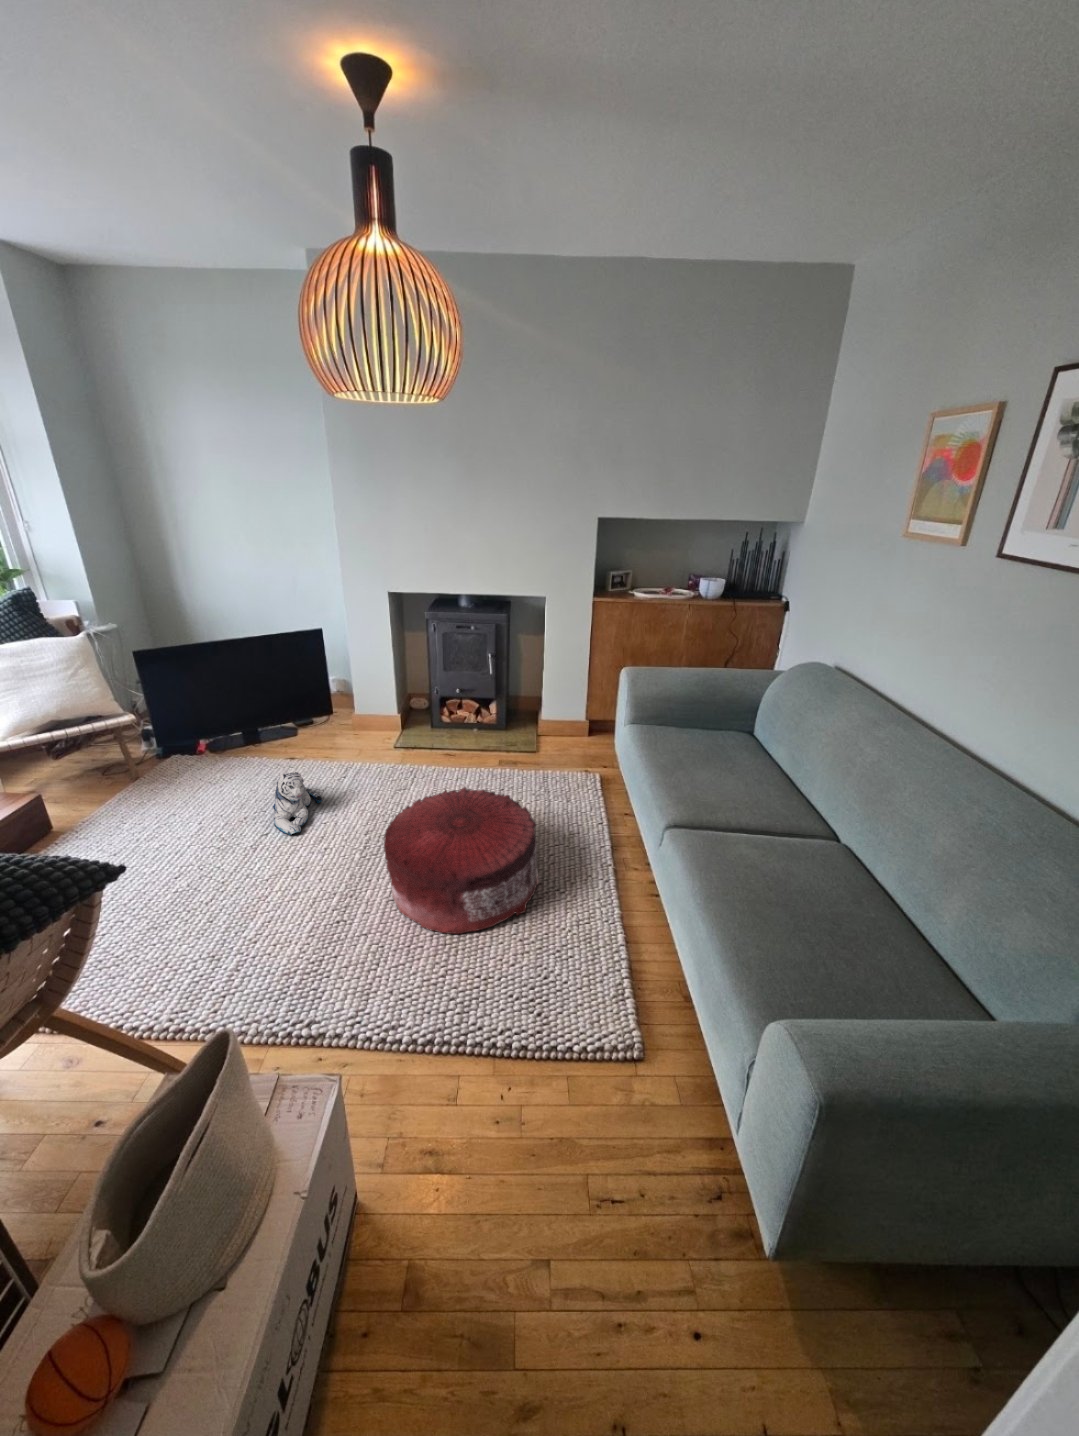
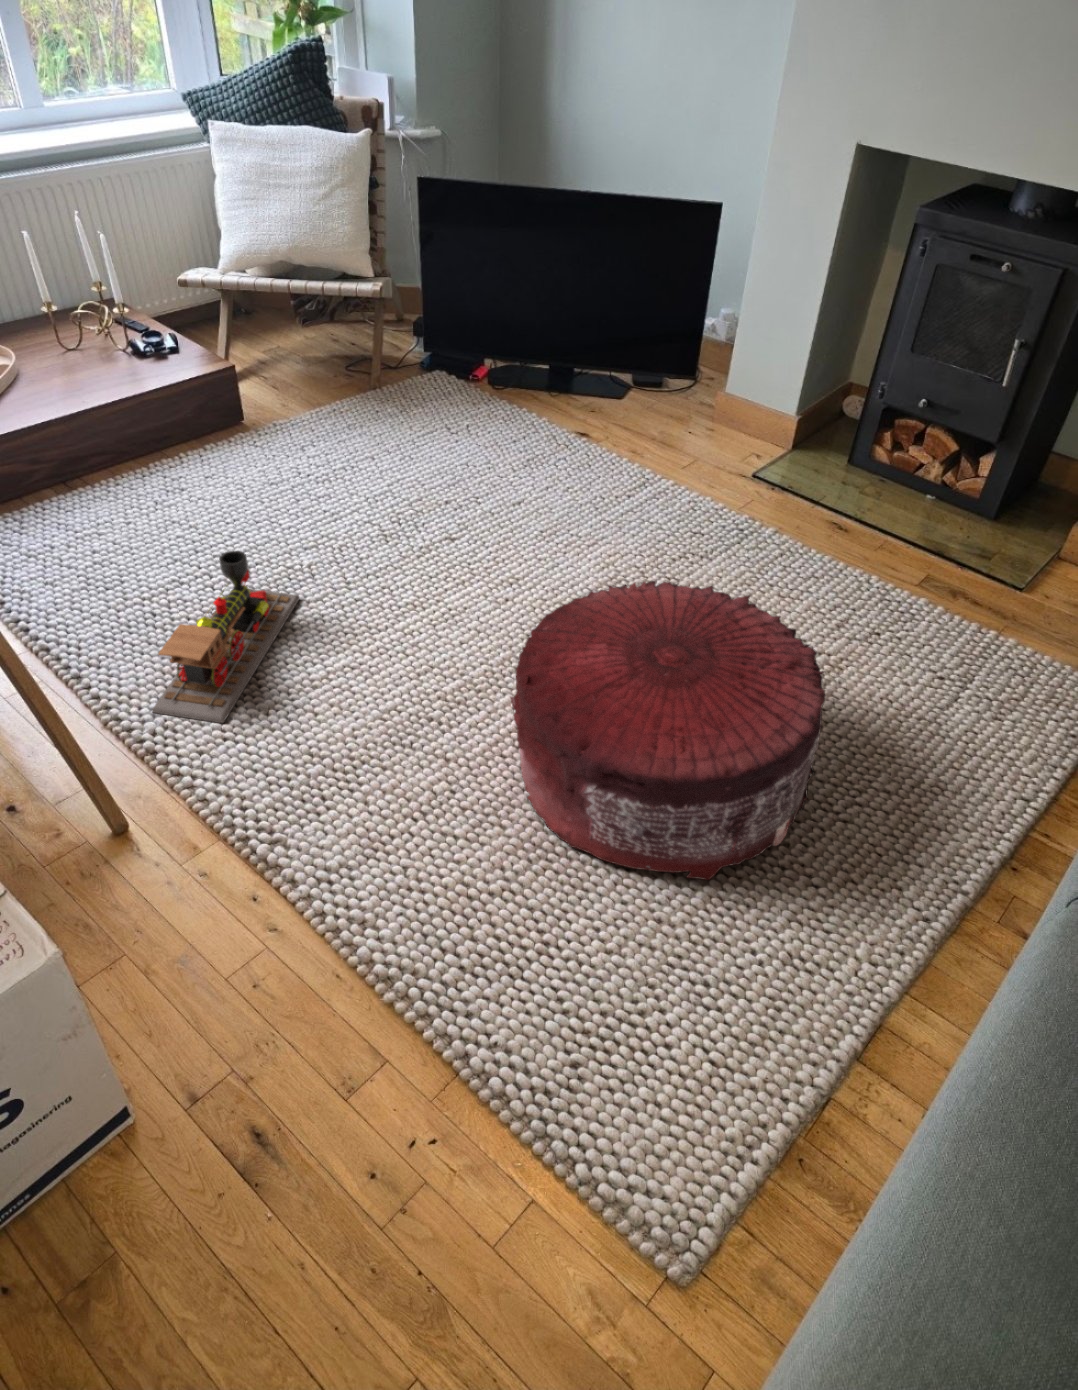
plush toy: present [273,772,322,835] -> none [472,446,570,554]
toy train: none [153,887,216,1011] -> present [152,551,300,723]

